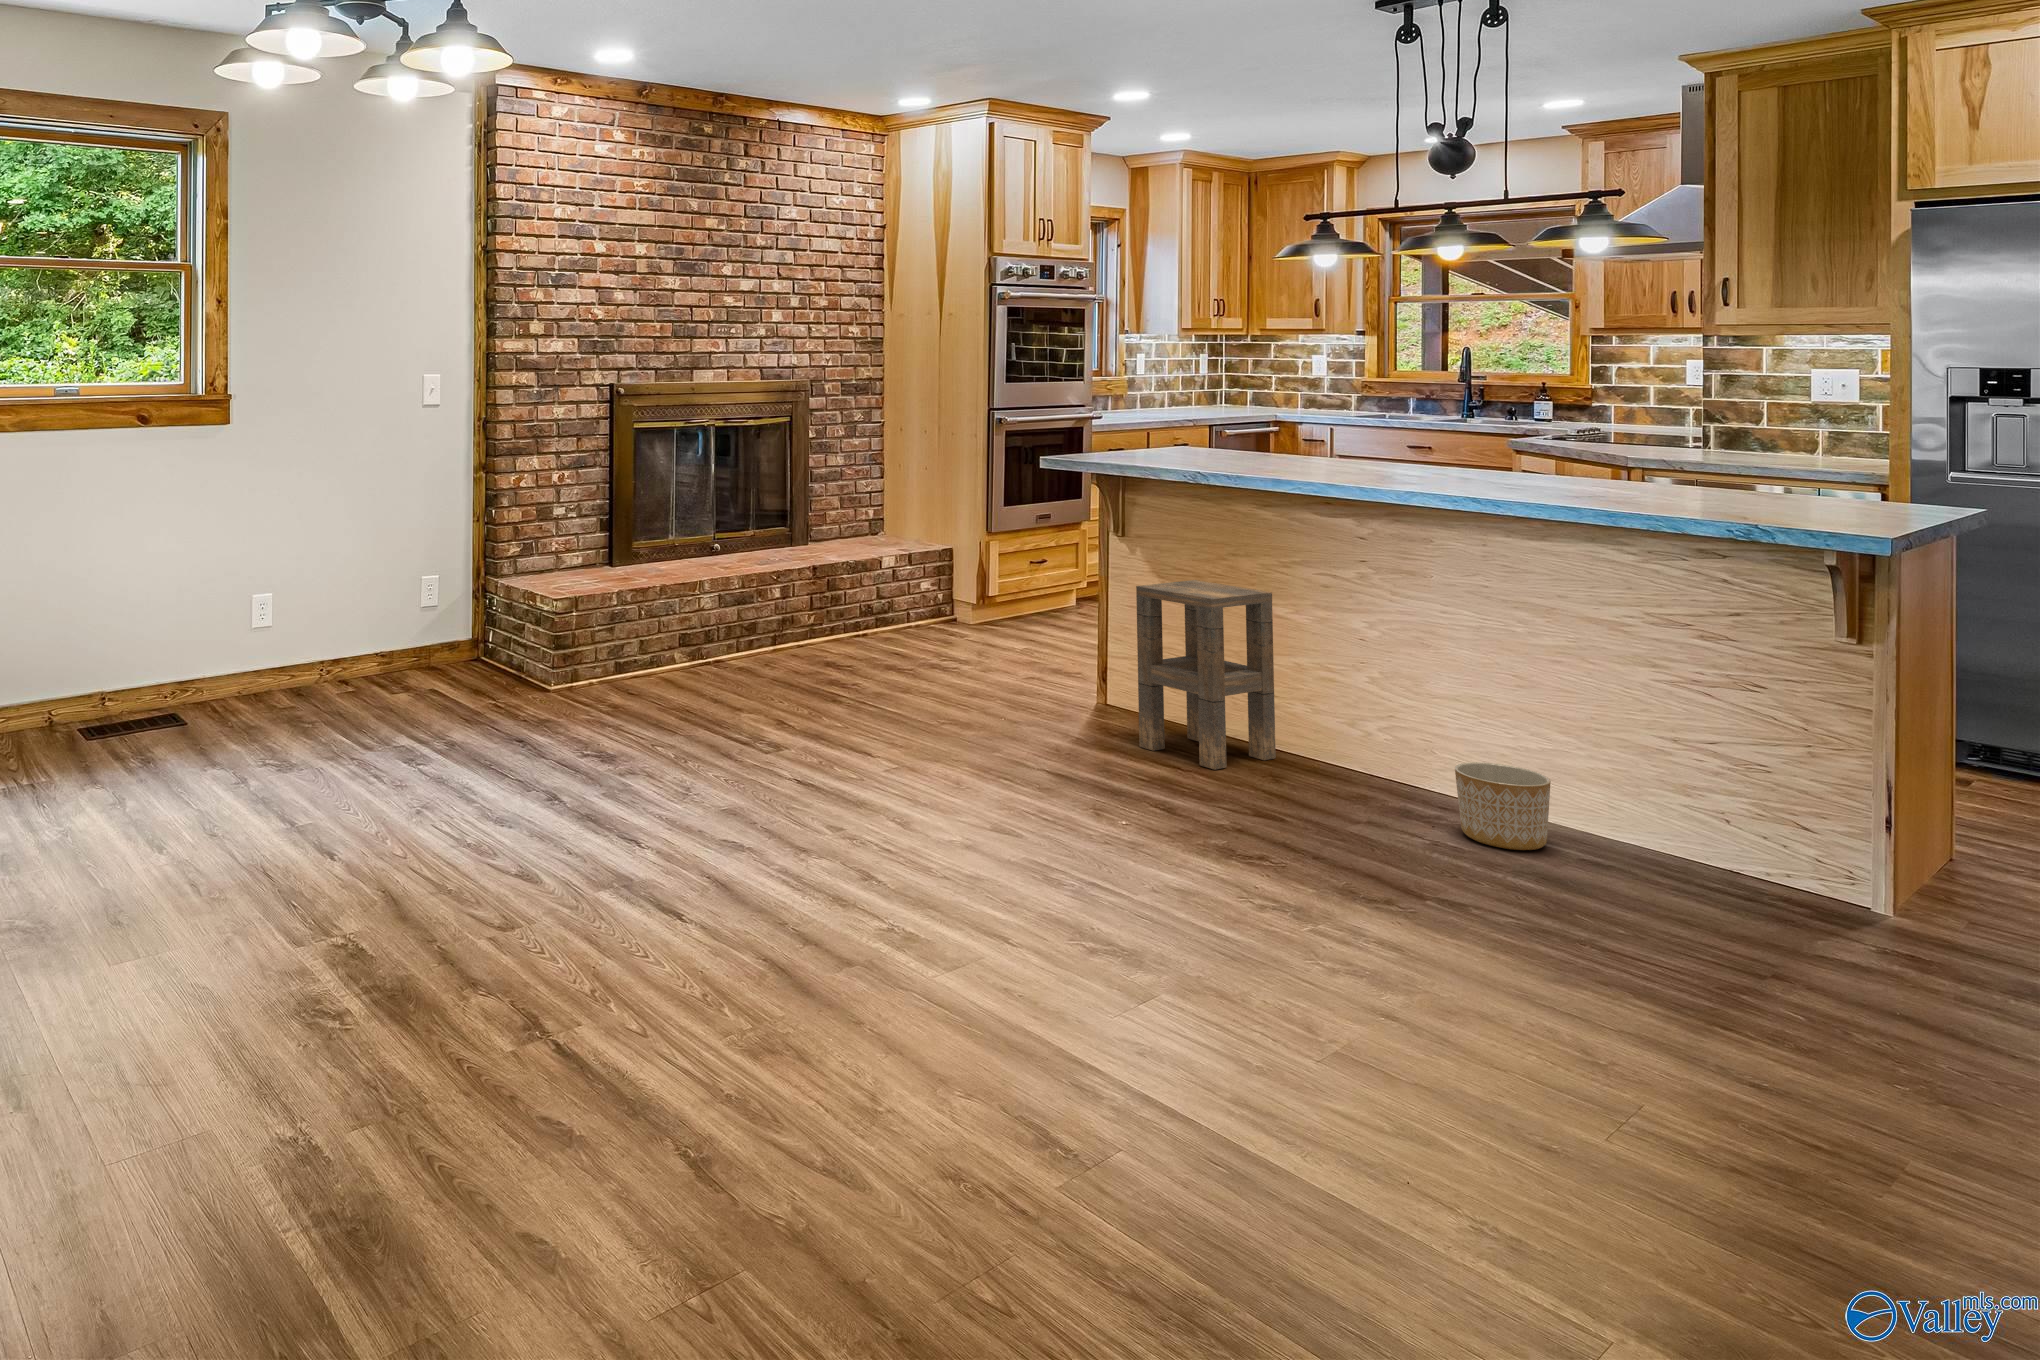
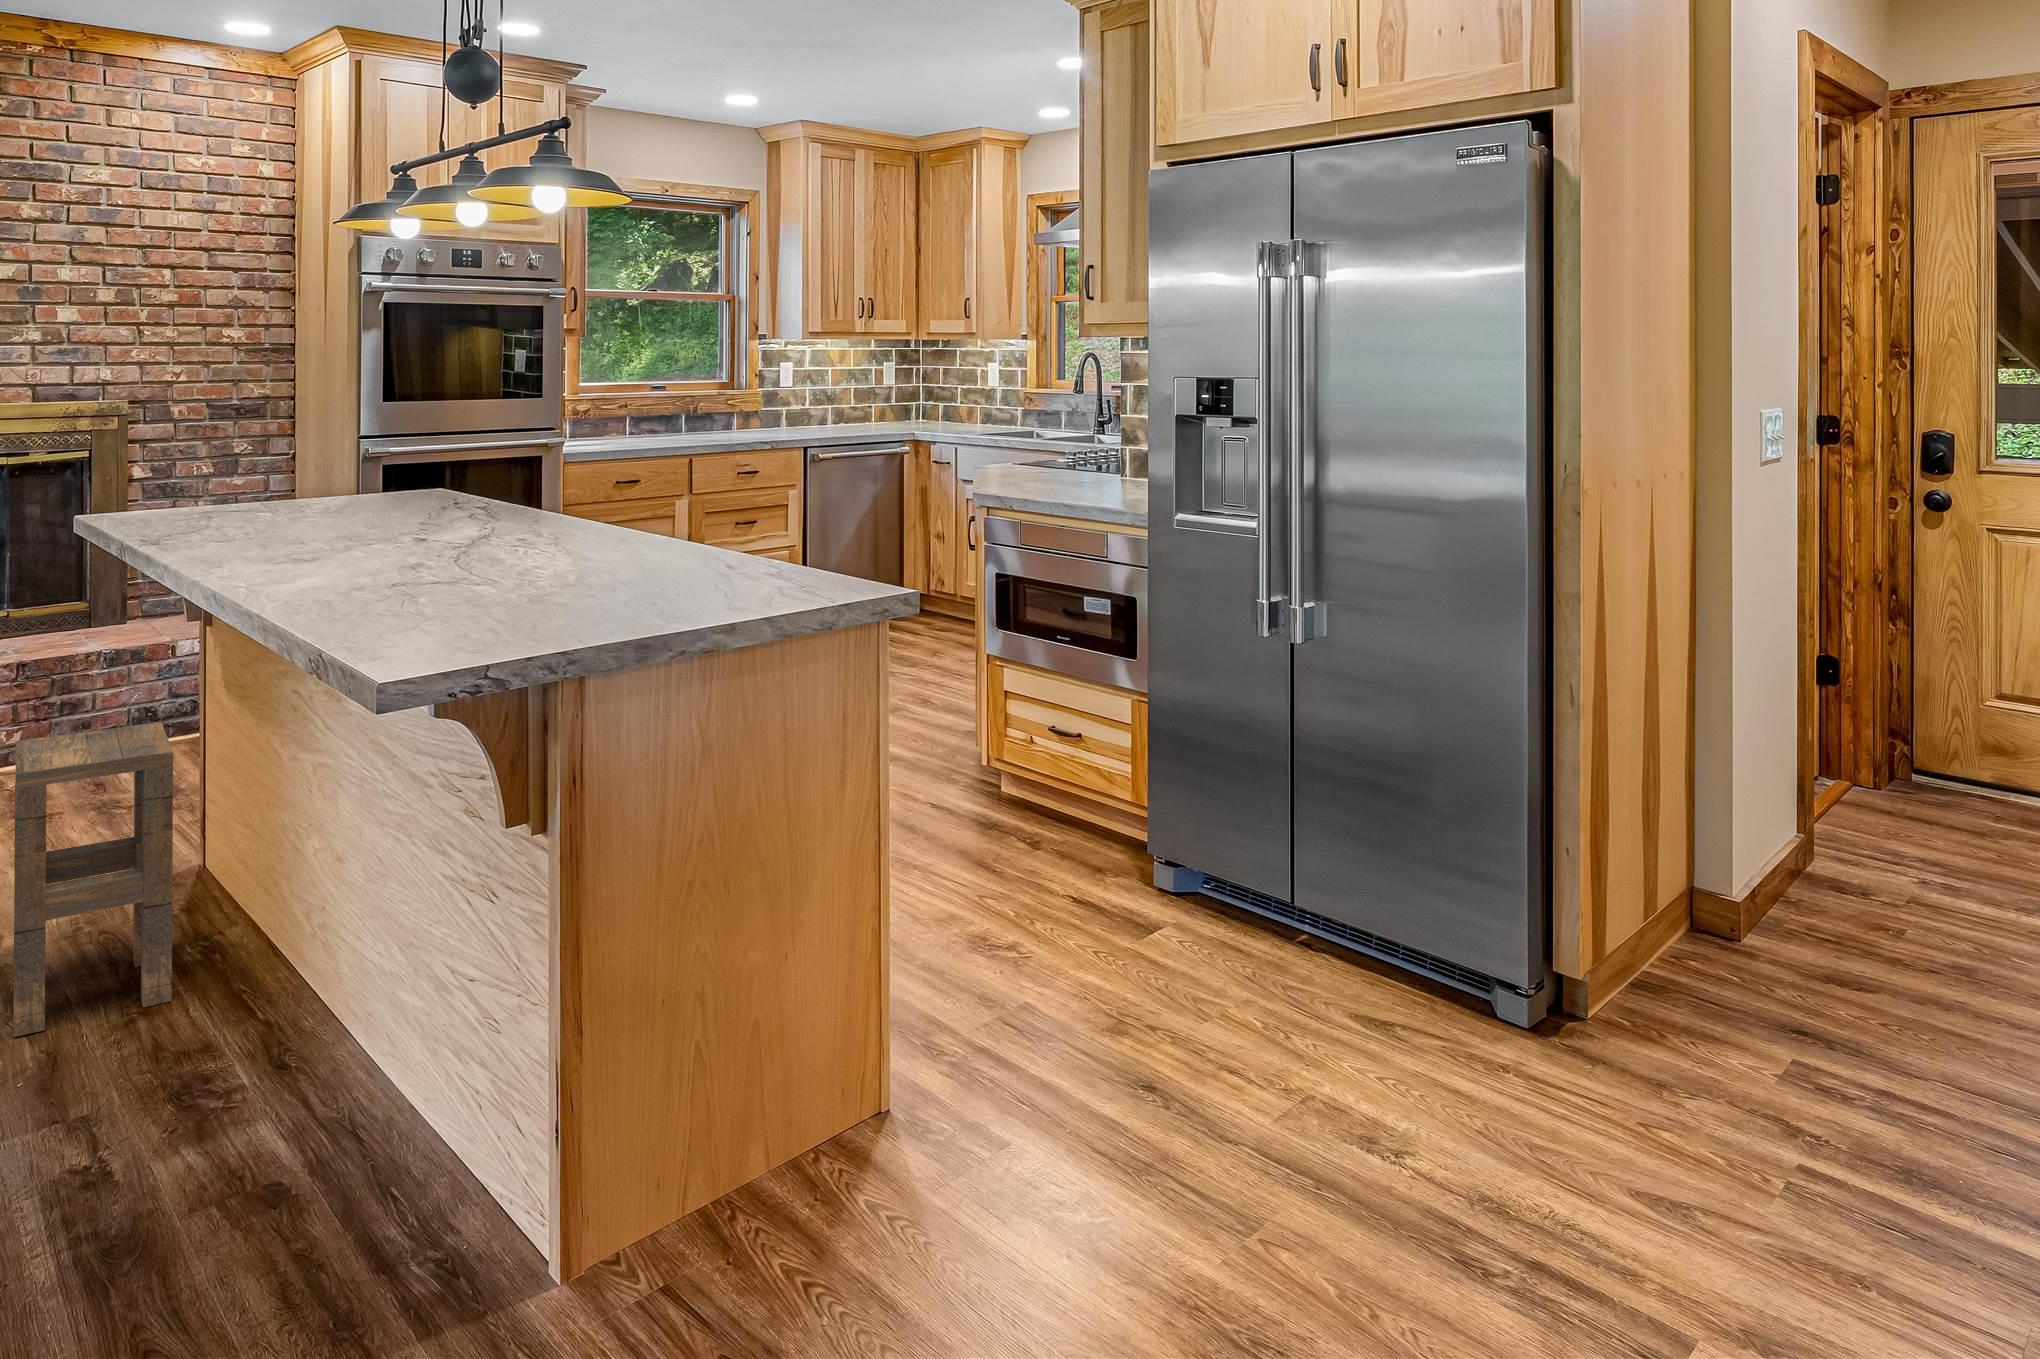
planter: present [1455,762,1551,850] -> none [48,1065,193,1235]

